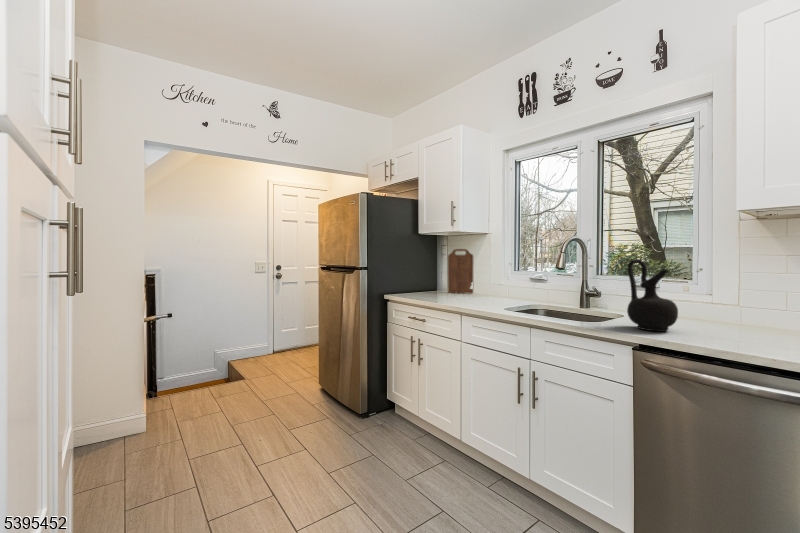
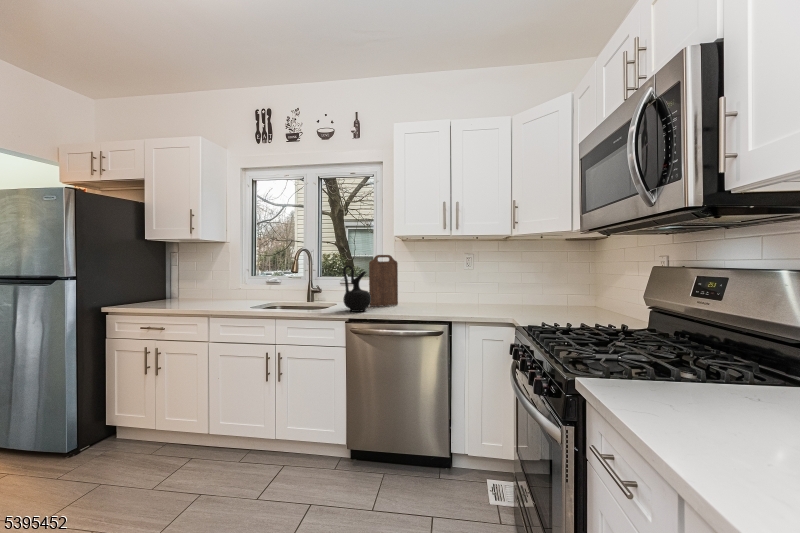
cutting board: present [448,249,473,294] -> present [369,255,398,306]

